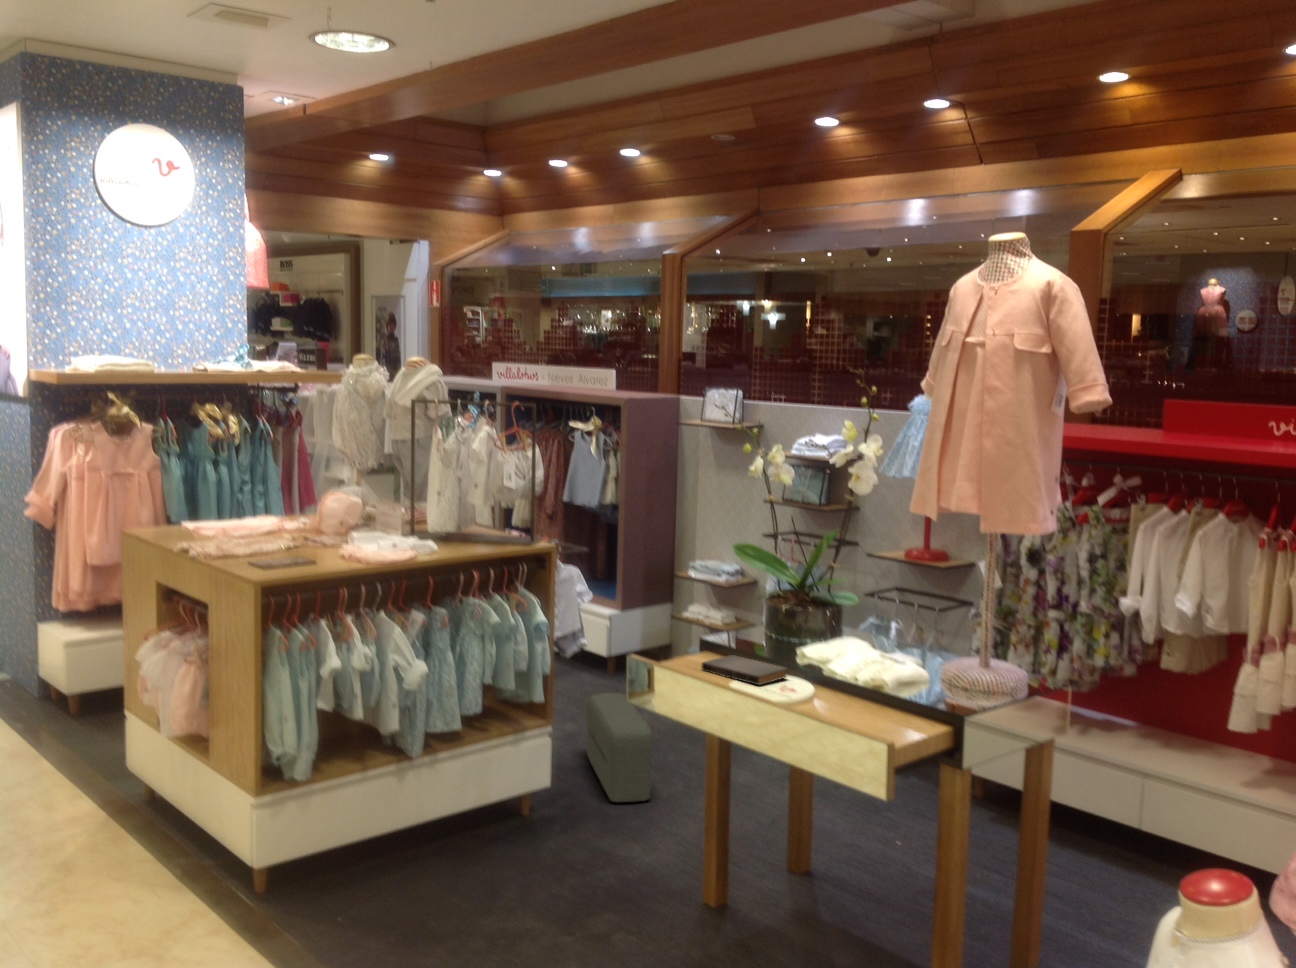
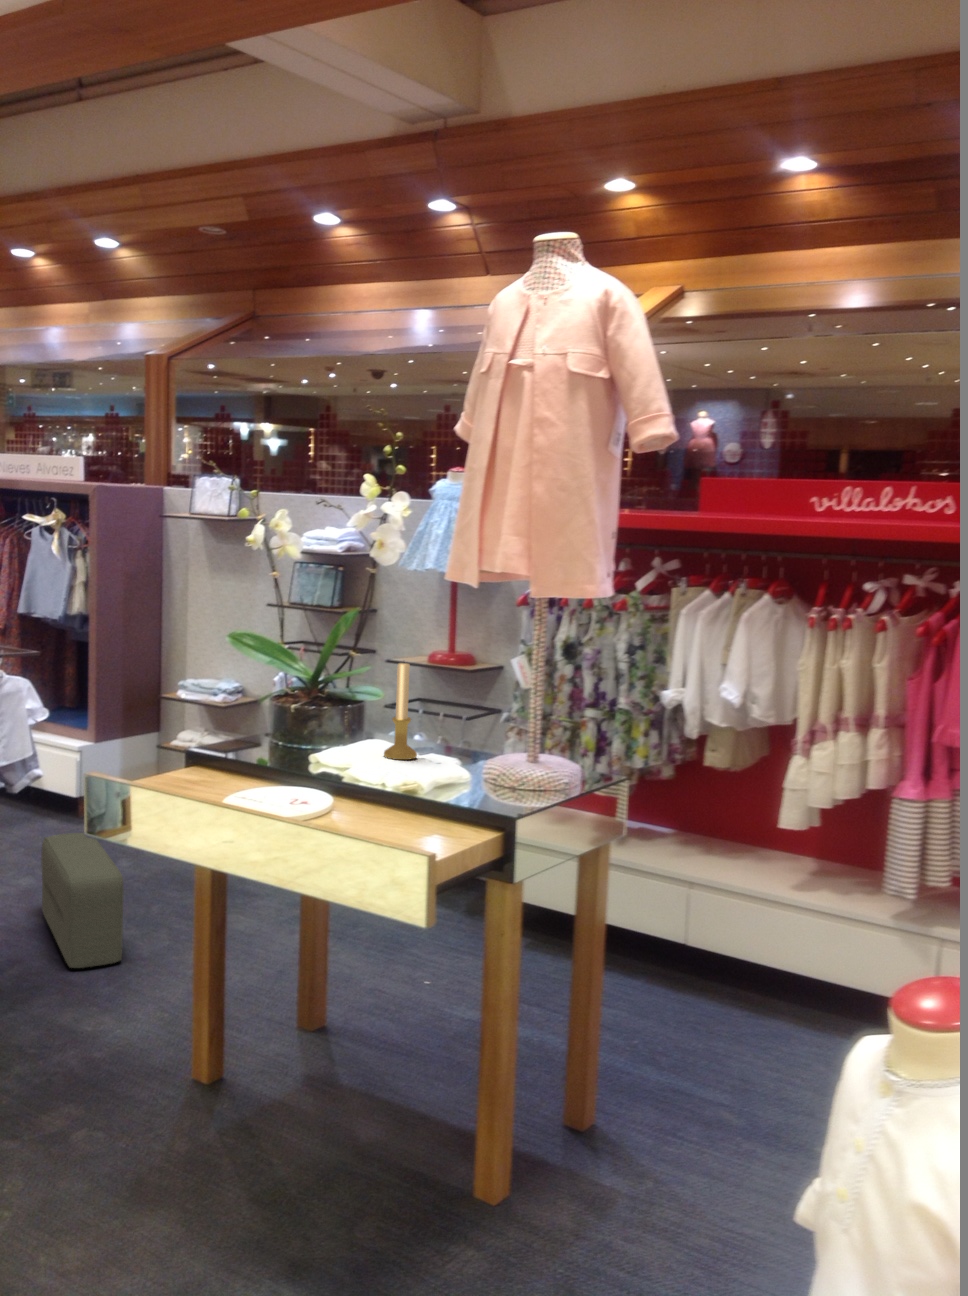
candle holder: none [858,580,885,659] -> present [384,663,417,760]
book: present [702,655,787,685] -> none [177,766,293,801]

